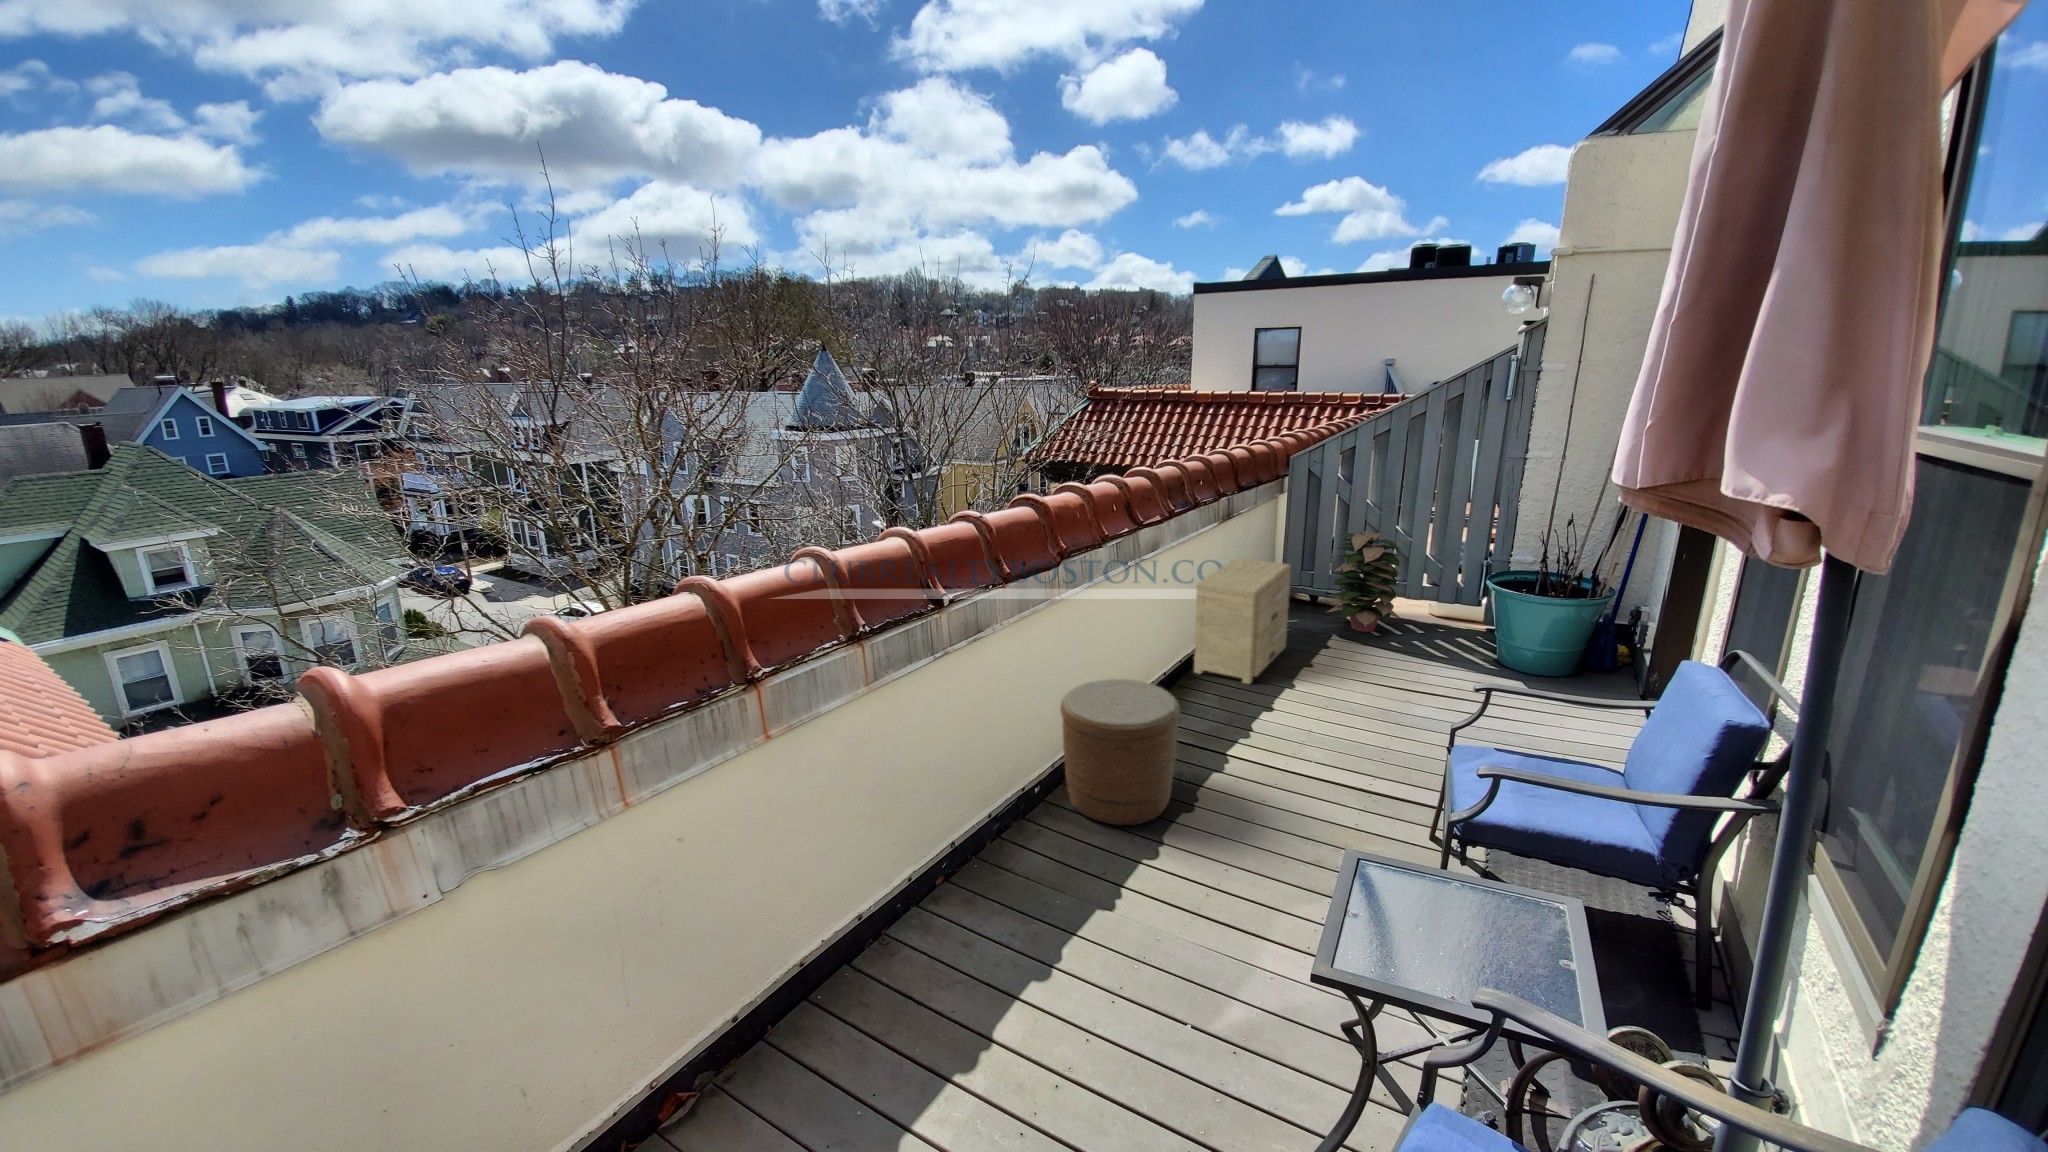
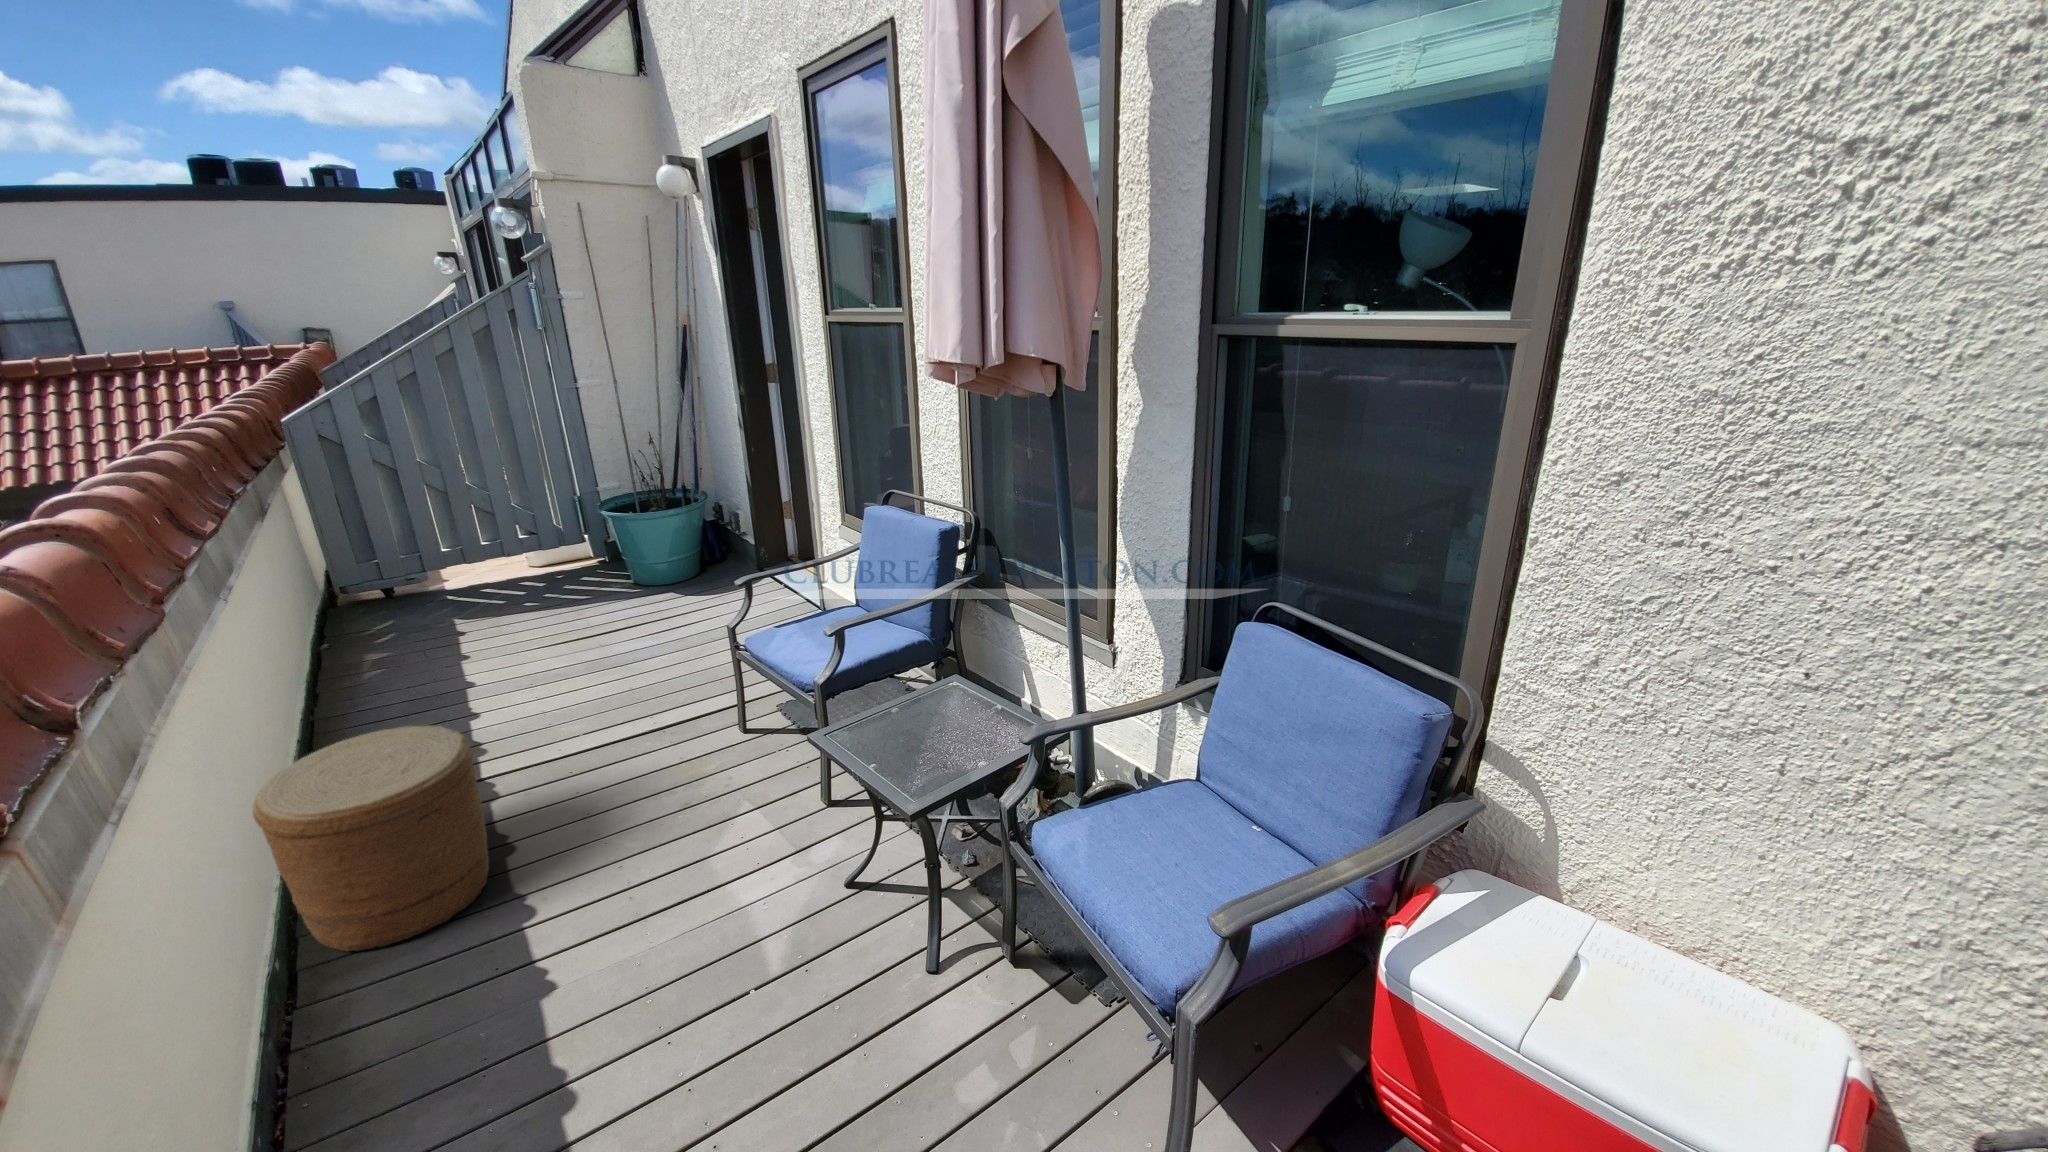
decorative plant: present [1326,532,1402,632] -> none [408,489,524,605]
side table: present [1194,558,1291,684] -> none [280,547,424,727]

